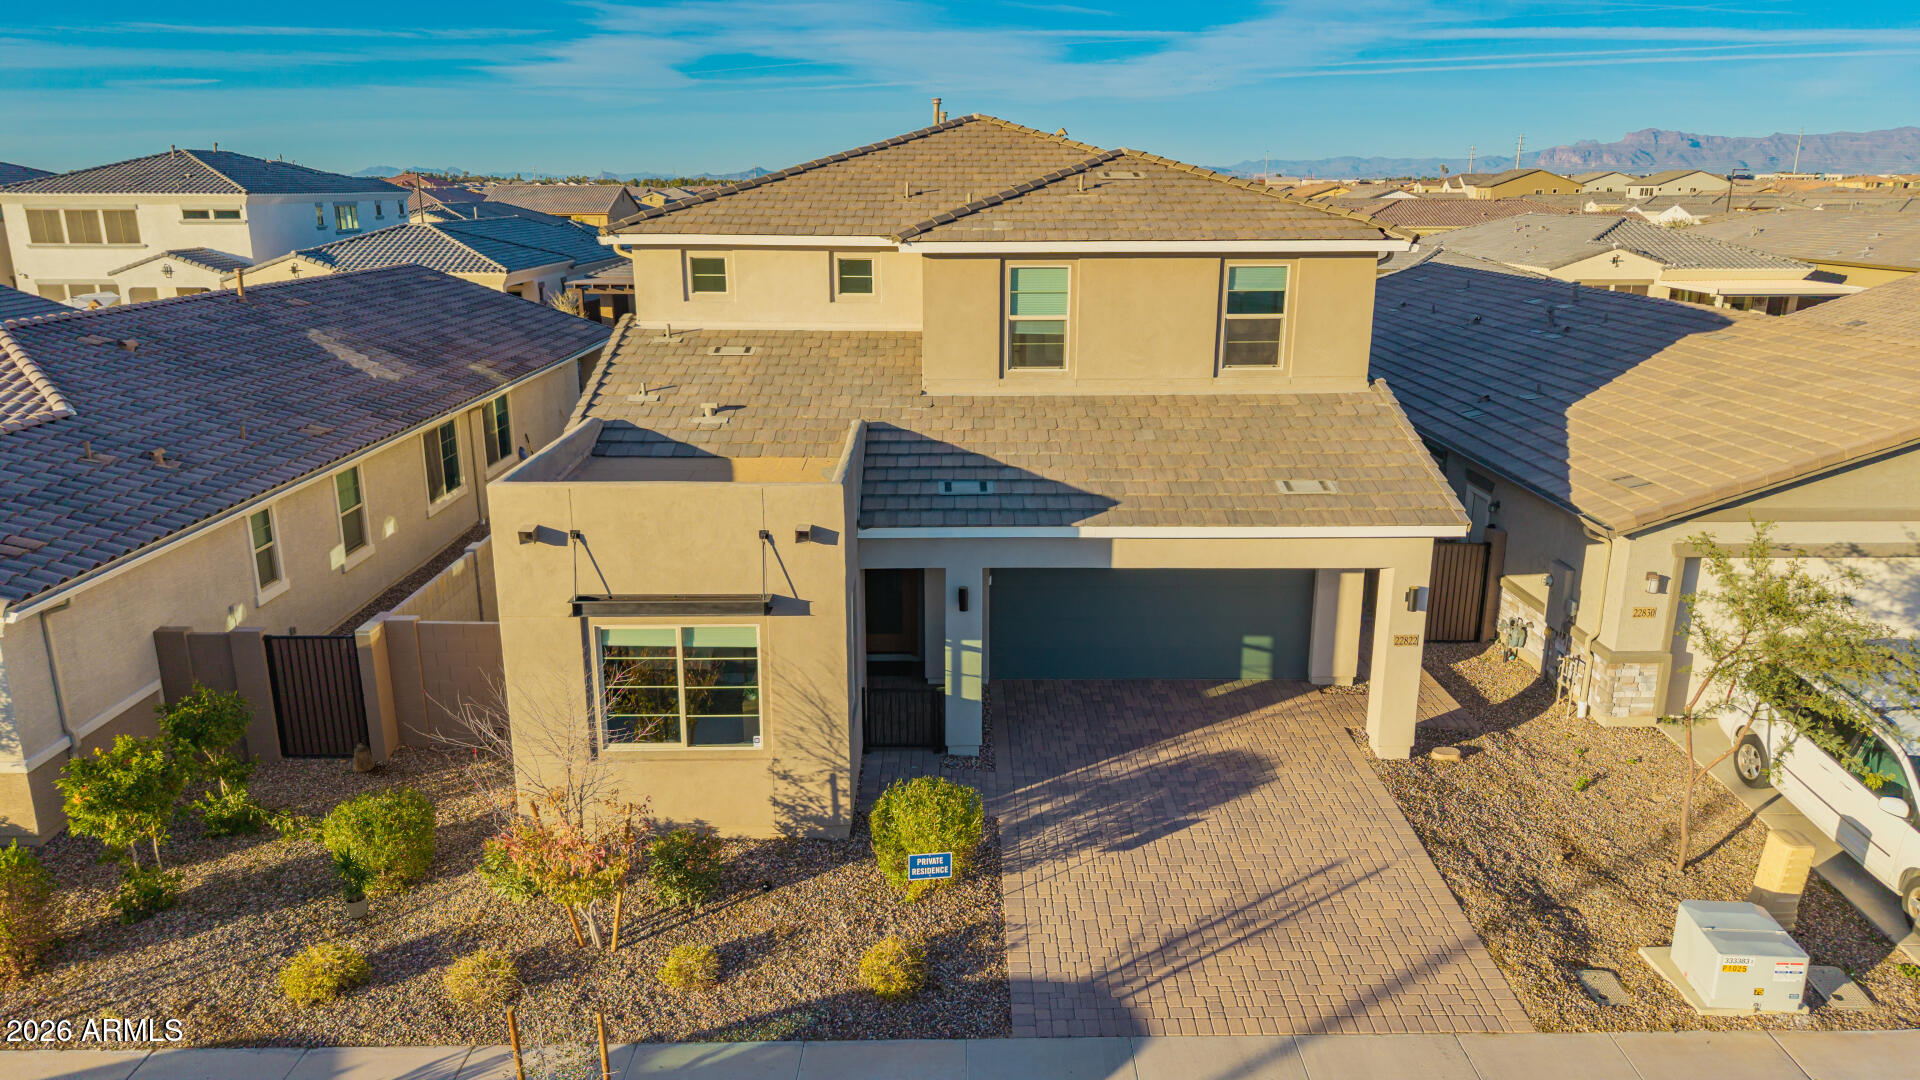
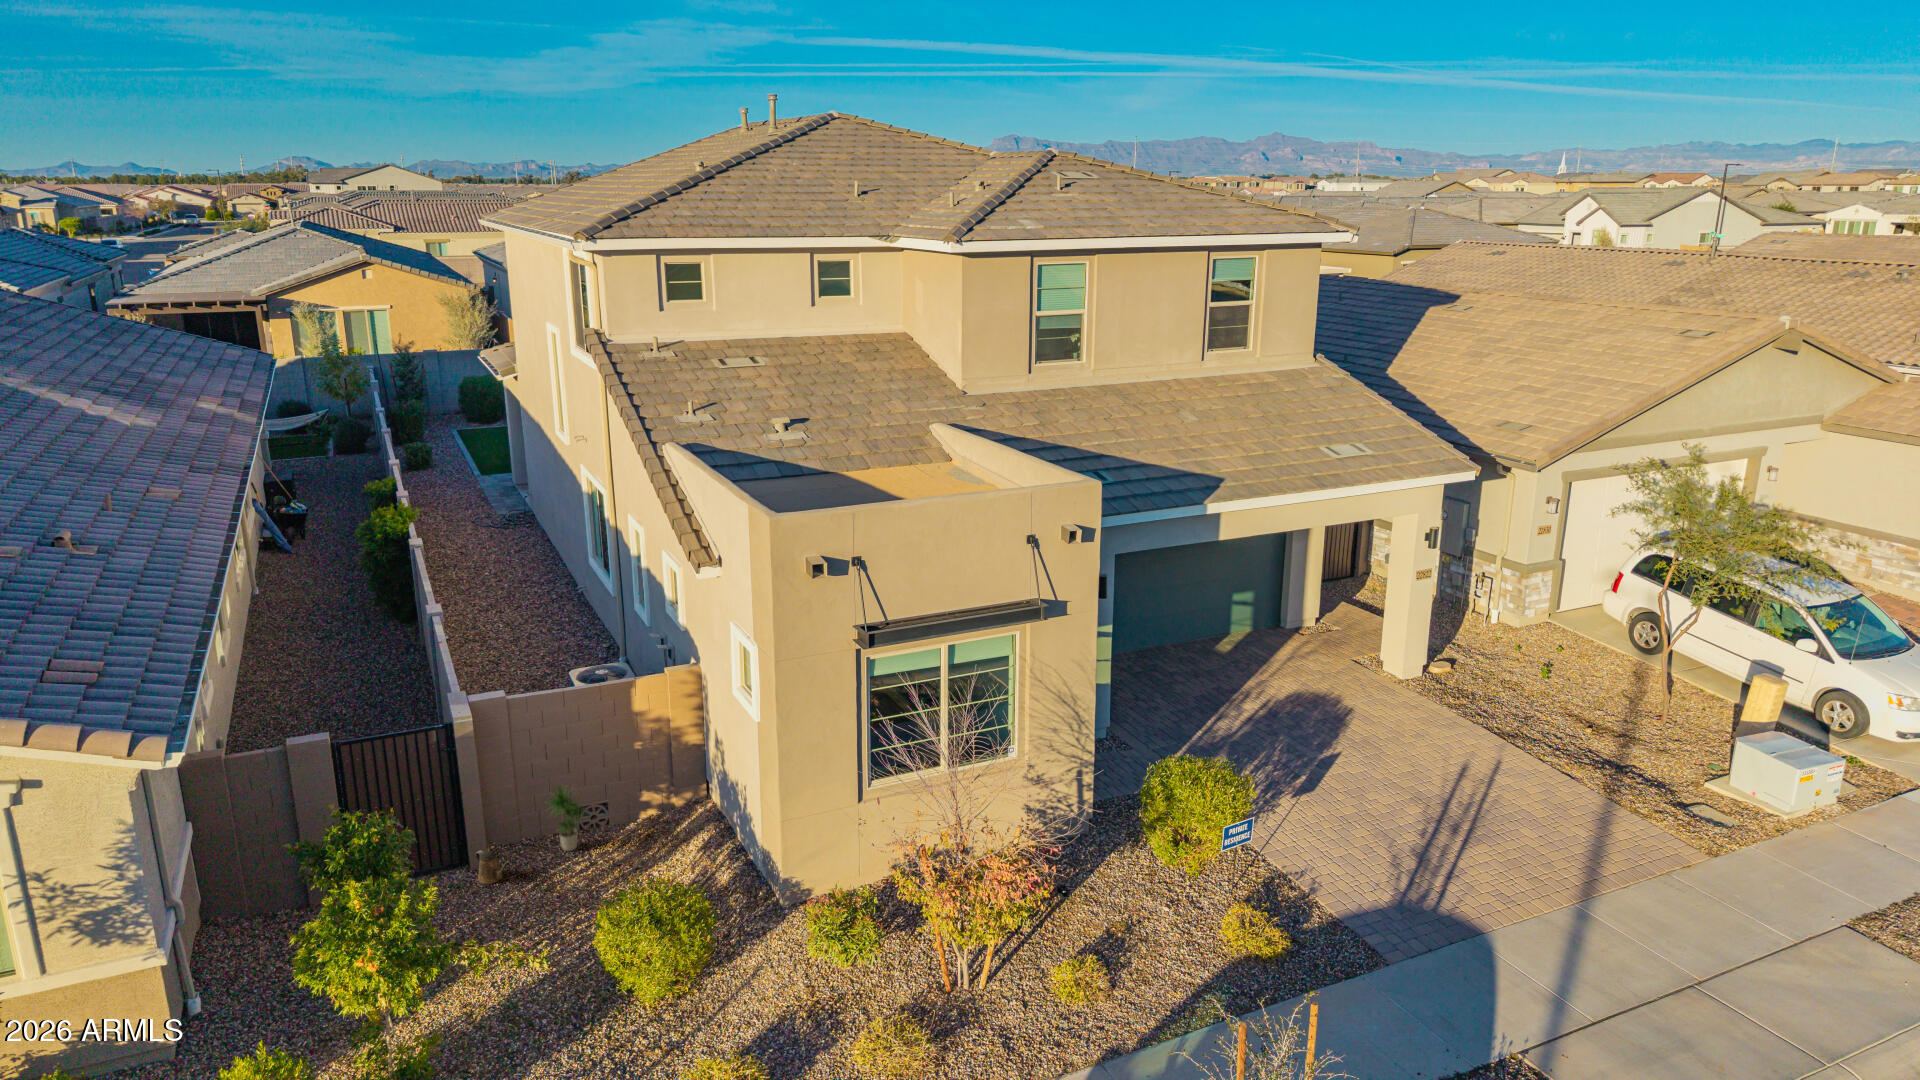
potted plant: present [326,844,378,918] -> present [545,784,583,851]

